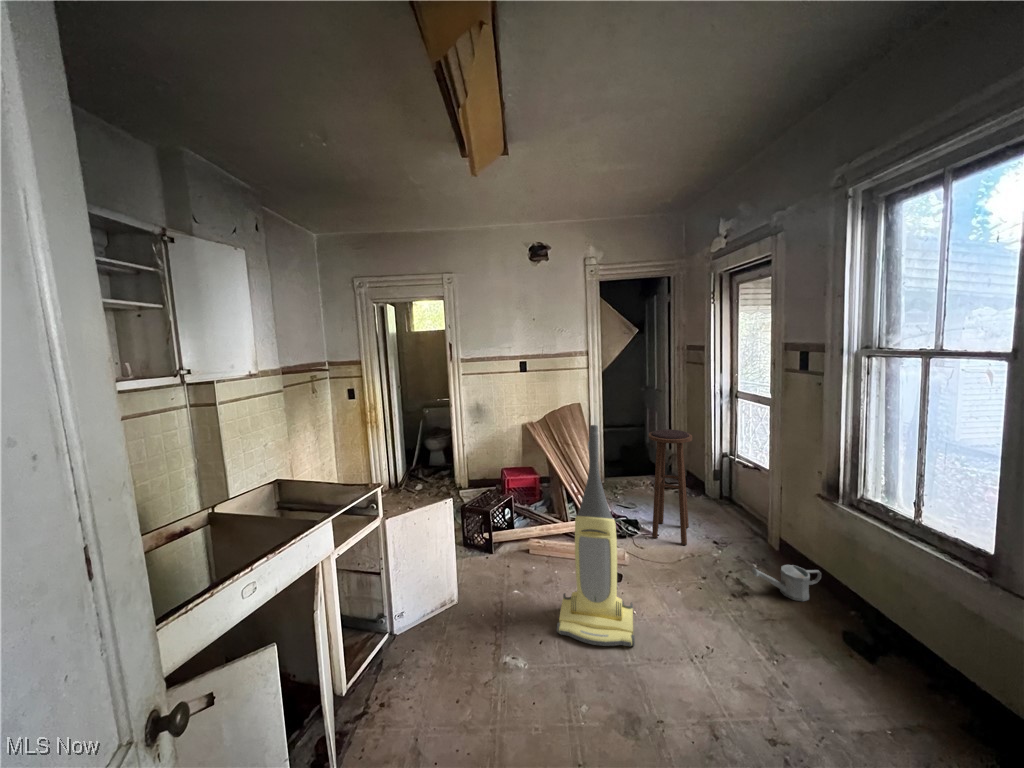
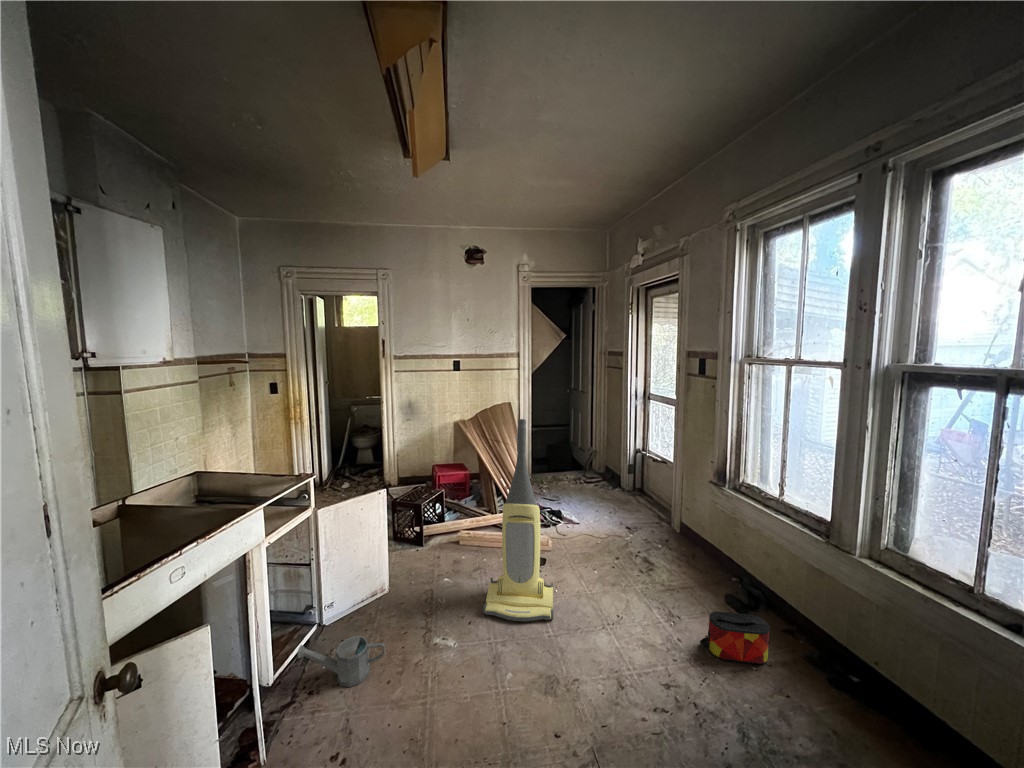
stool: present [649,429,692,545] -> none [574,426,612,532]
watering can: present [752,565,821,601] -> present [297,636,385,687]
bag: none [818,656,917,730] -> present [700,611,770,665]

